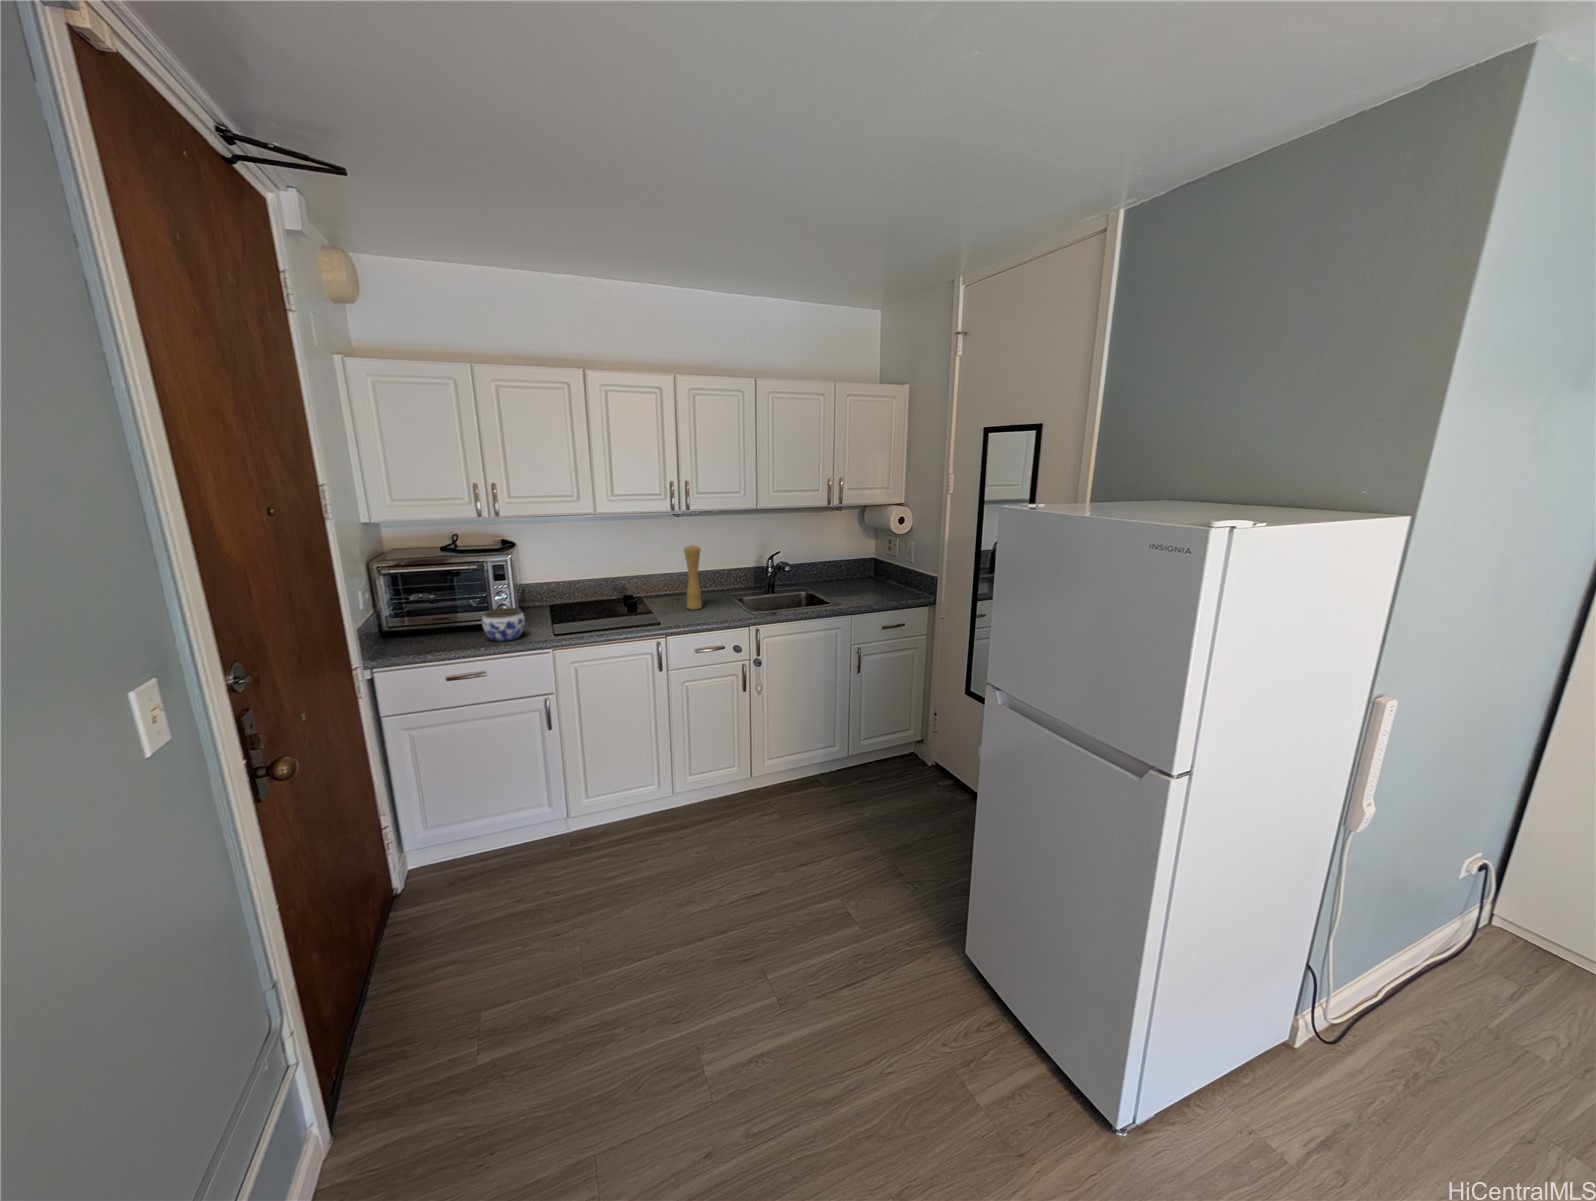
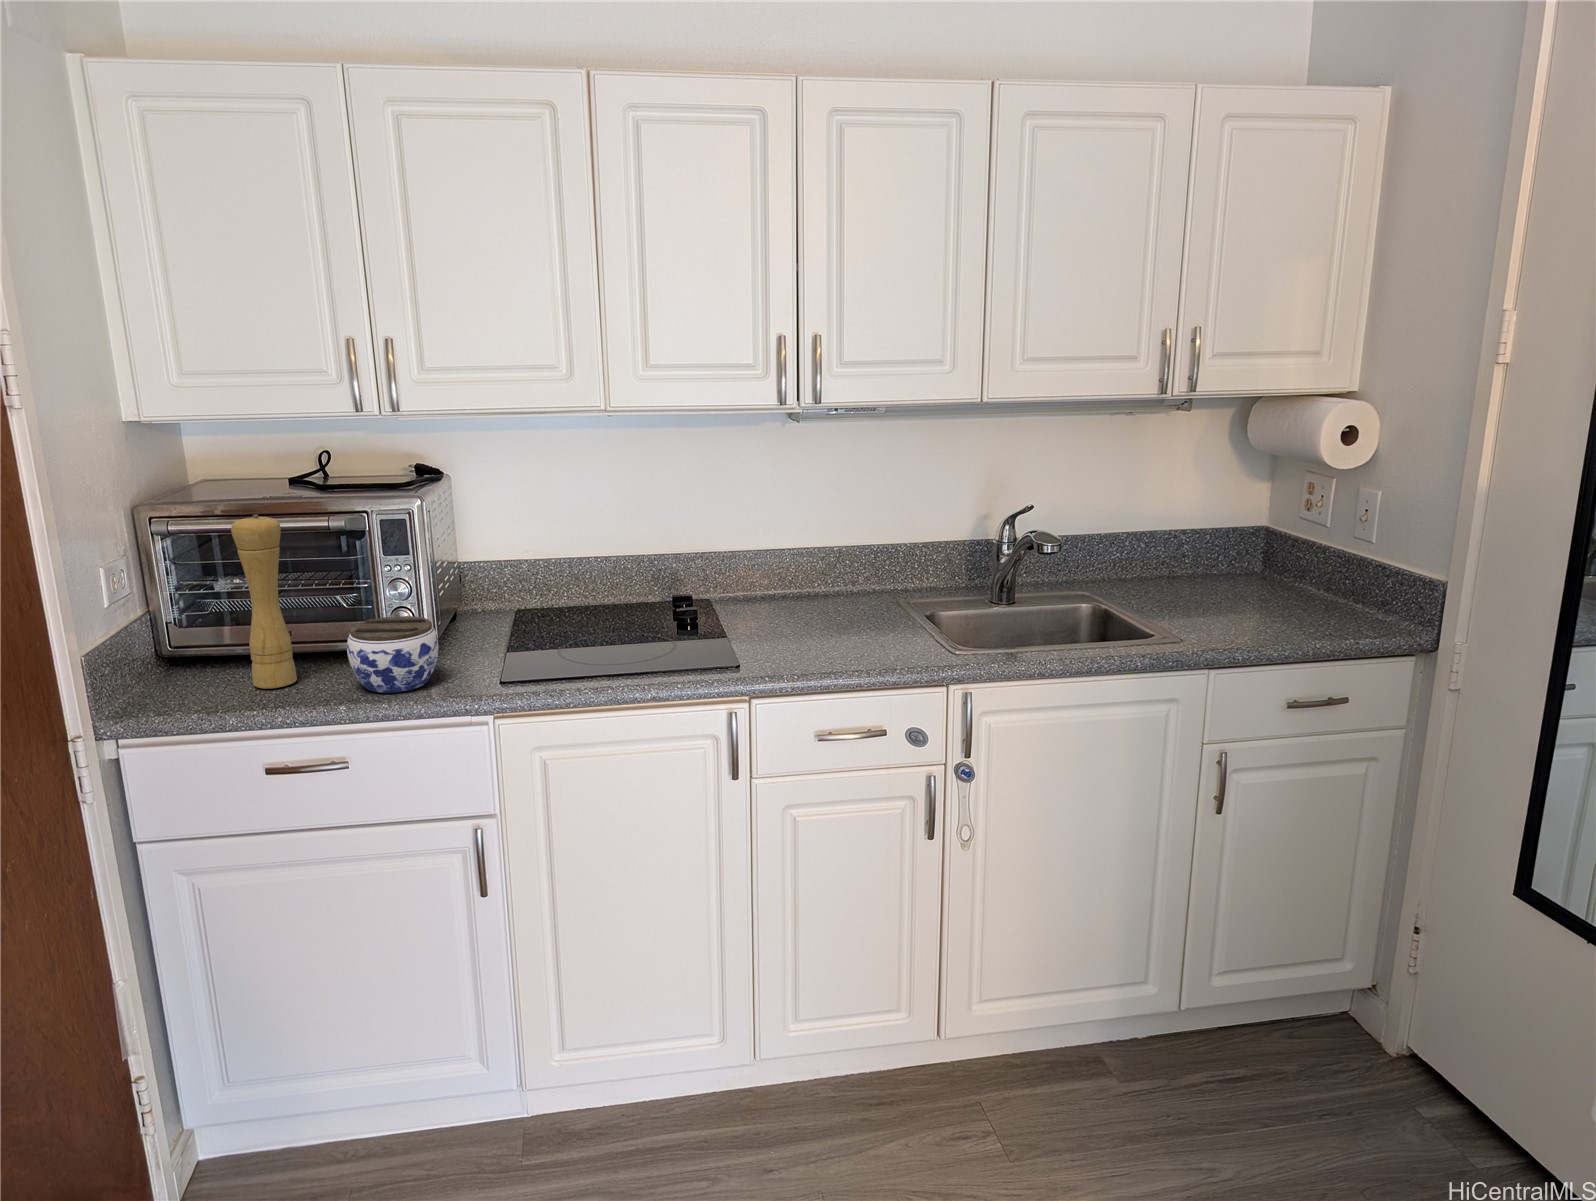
pepper mill: present [684,545,702,609] -> present [231,515,297,689]

